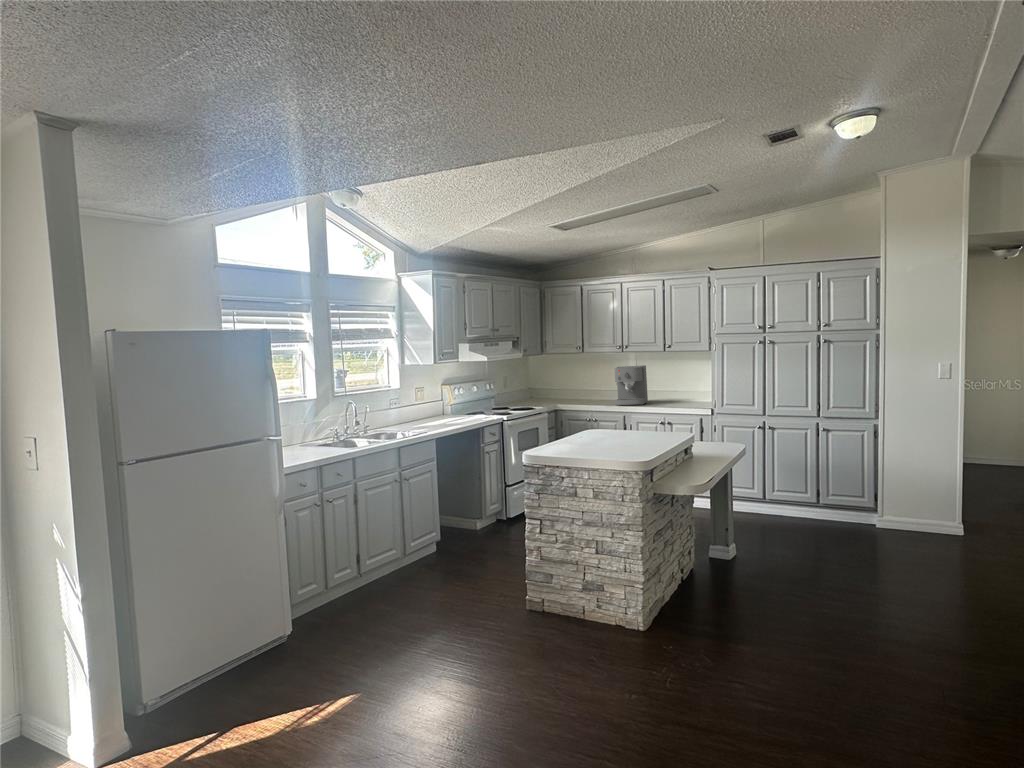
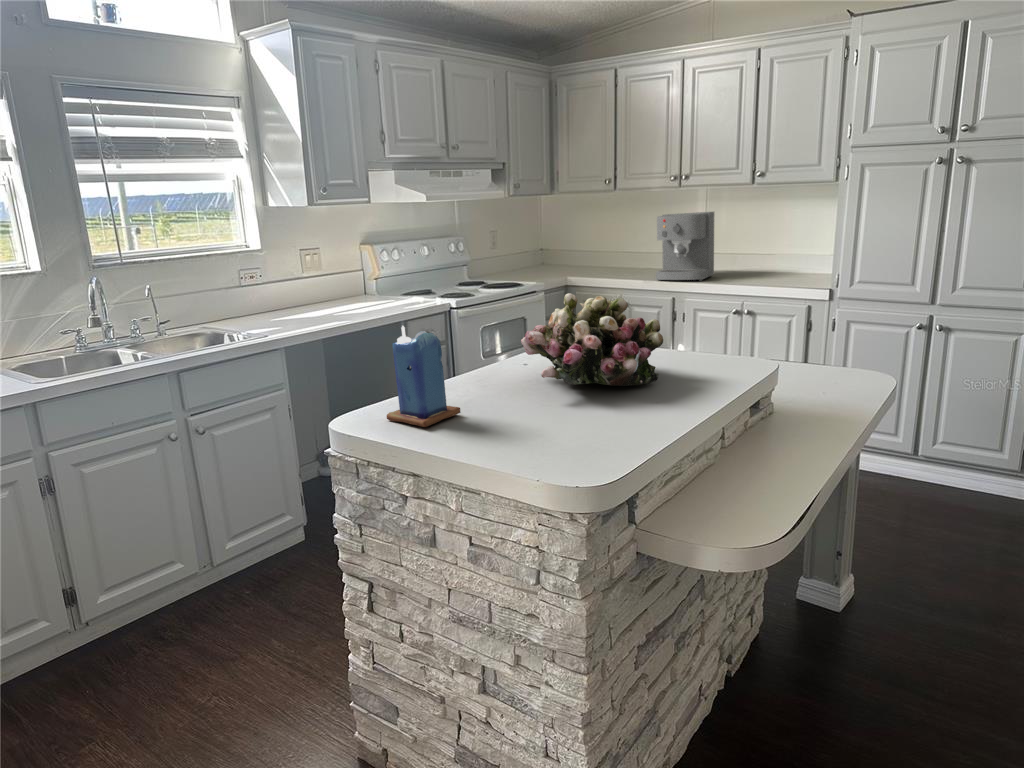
flower arrangement: none [590,404,649,440] -> present [521,293,663,386]
candle: none [552,415,579,452] -> present [387,326,460,427]

